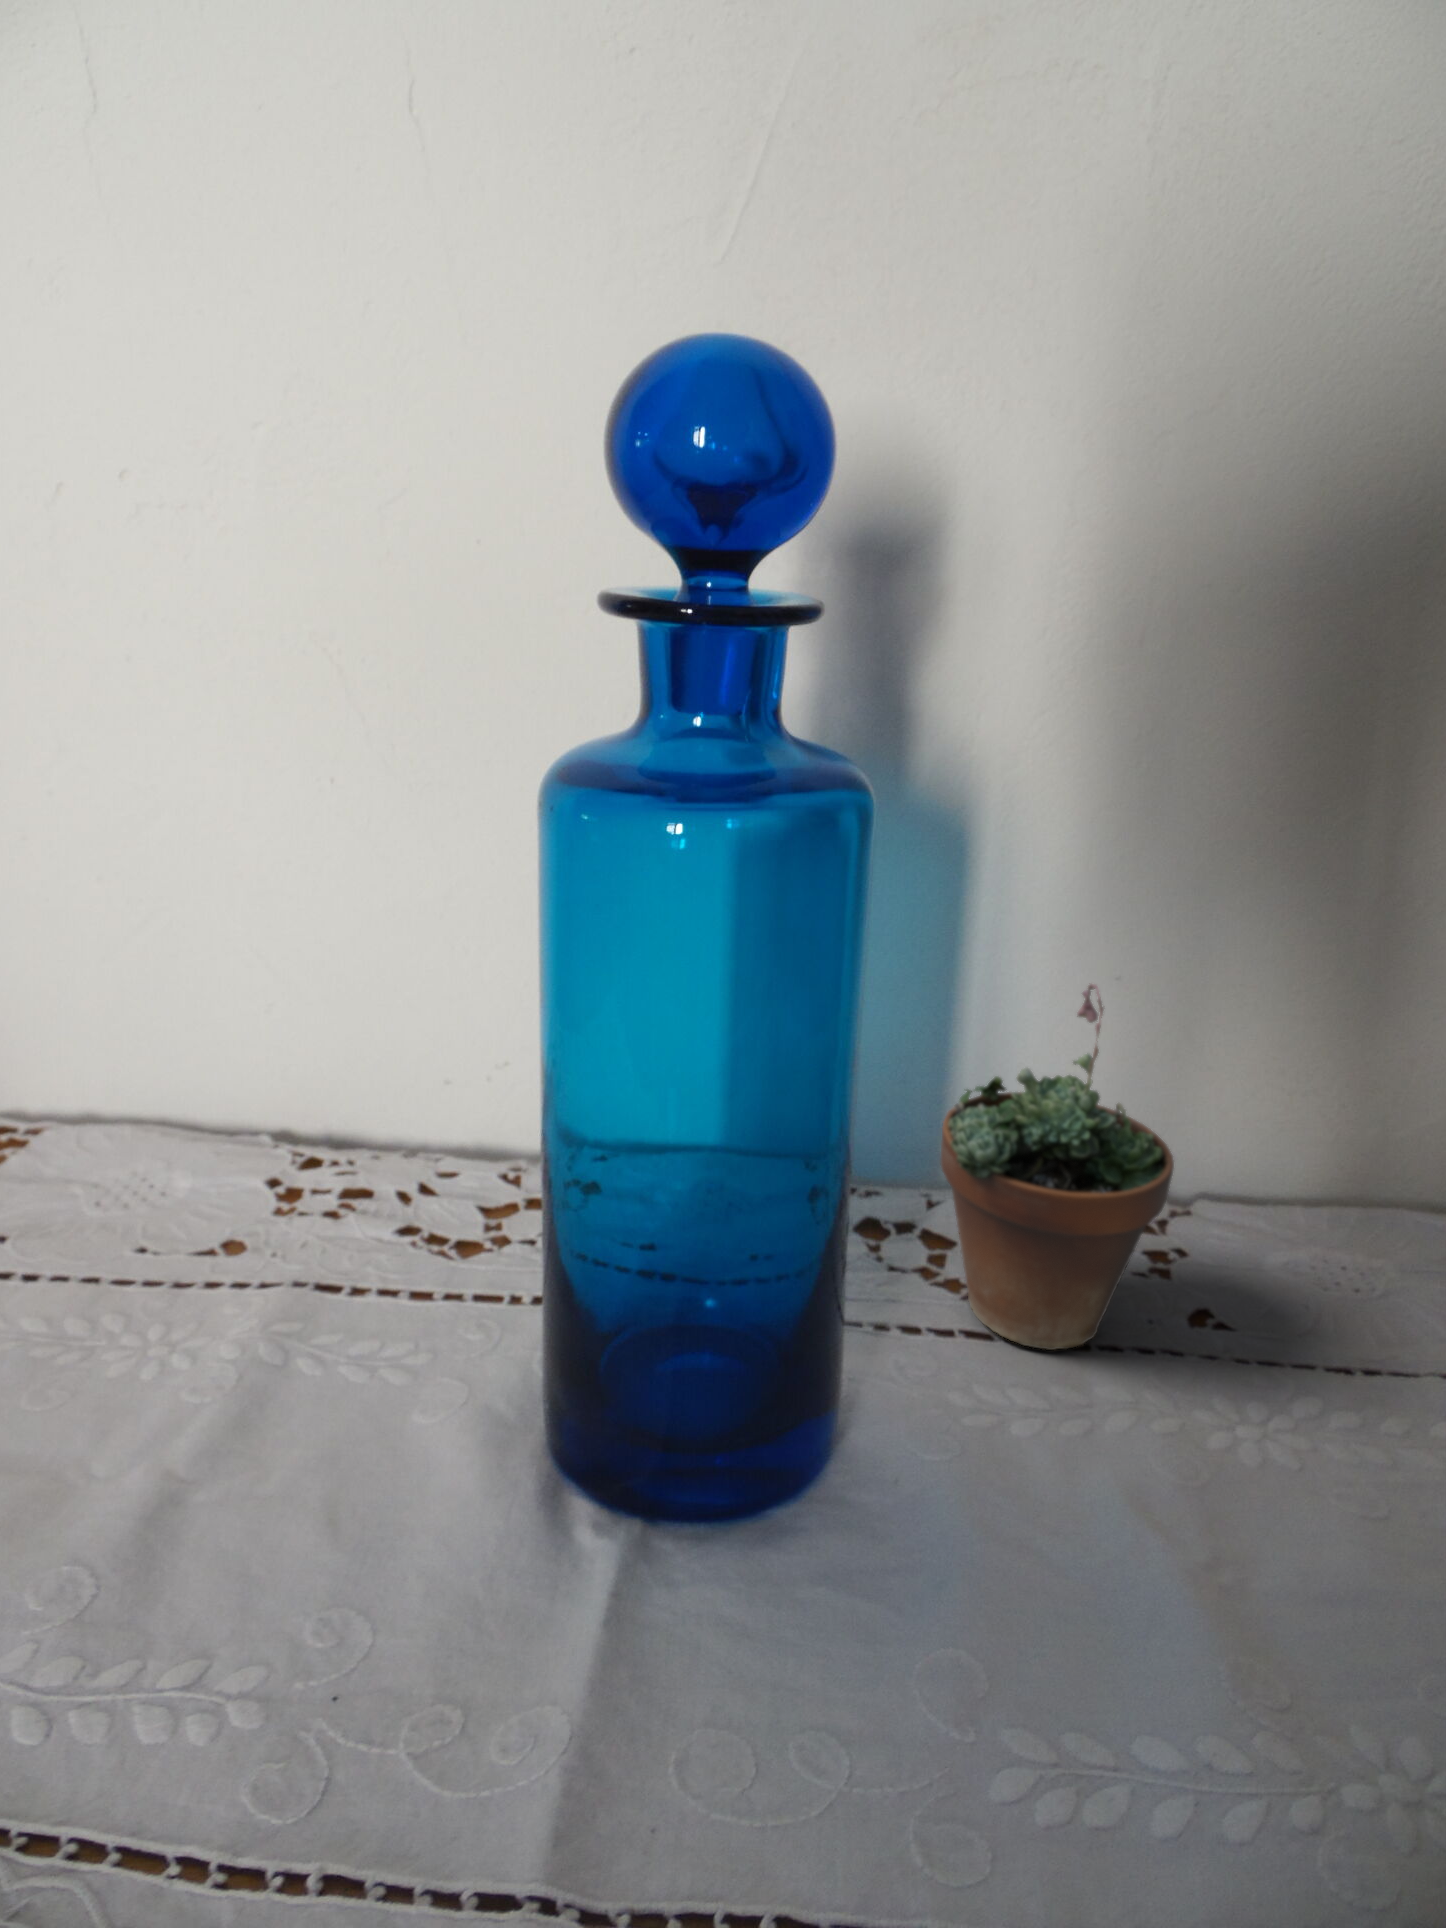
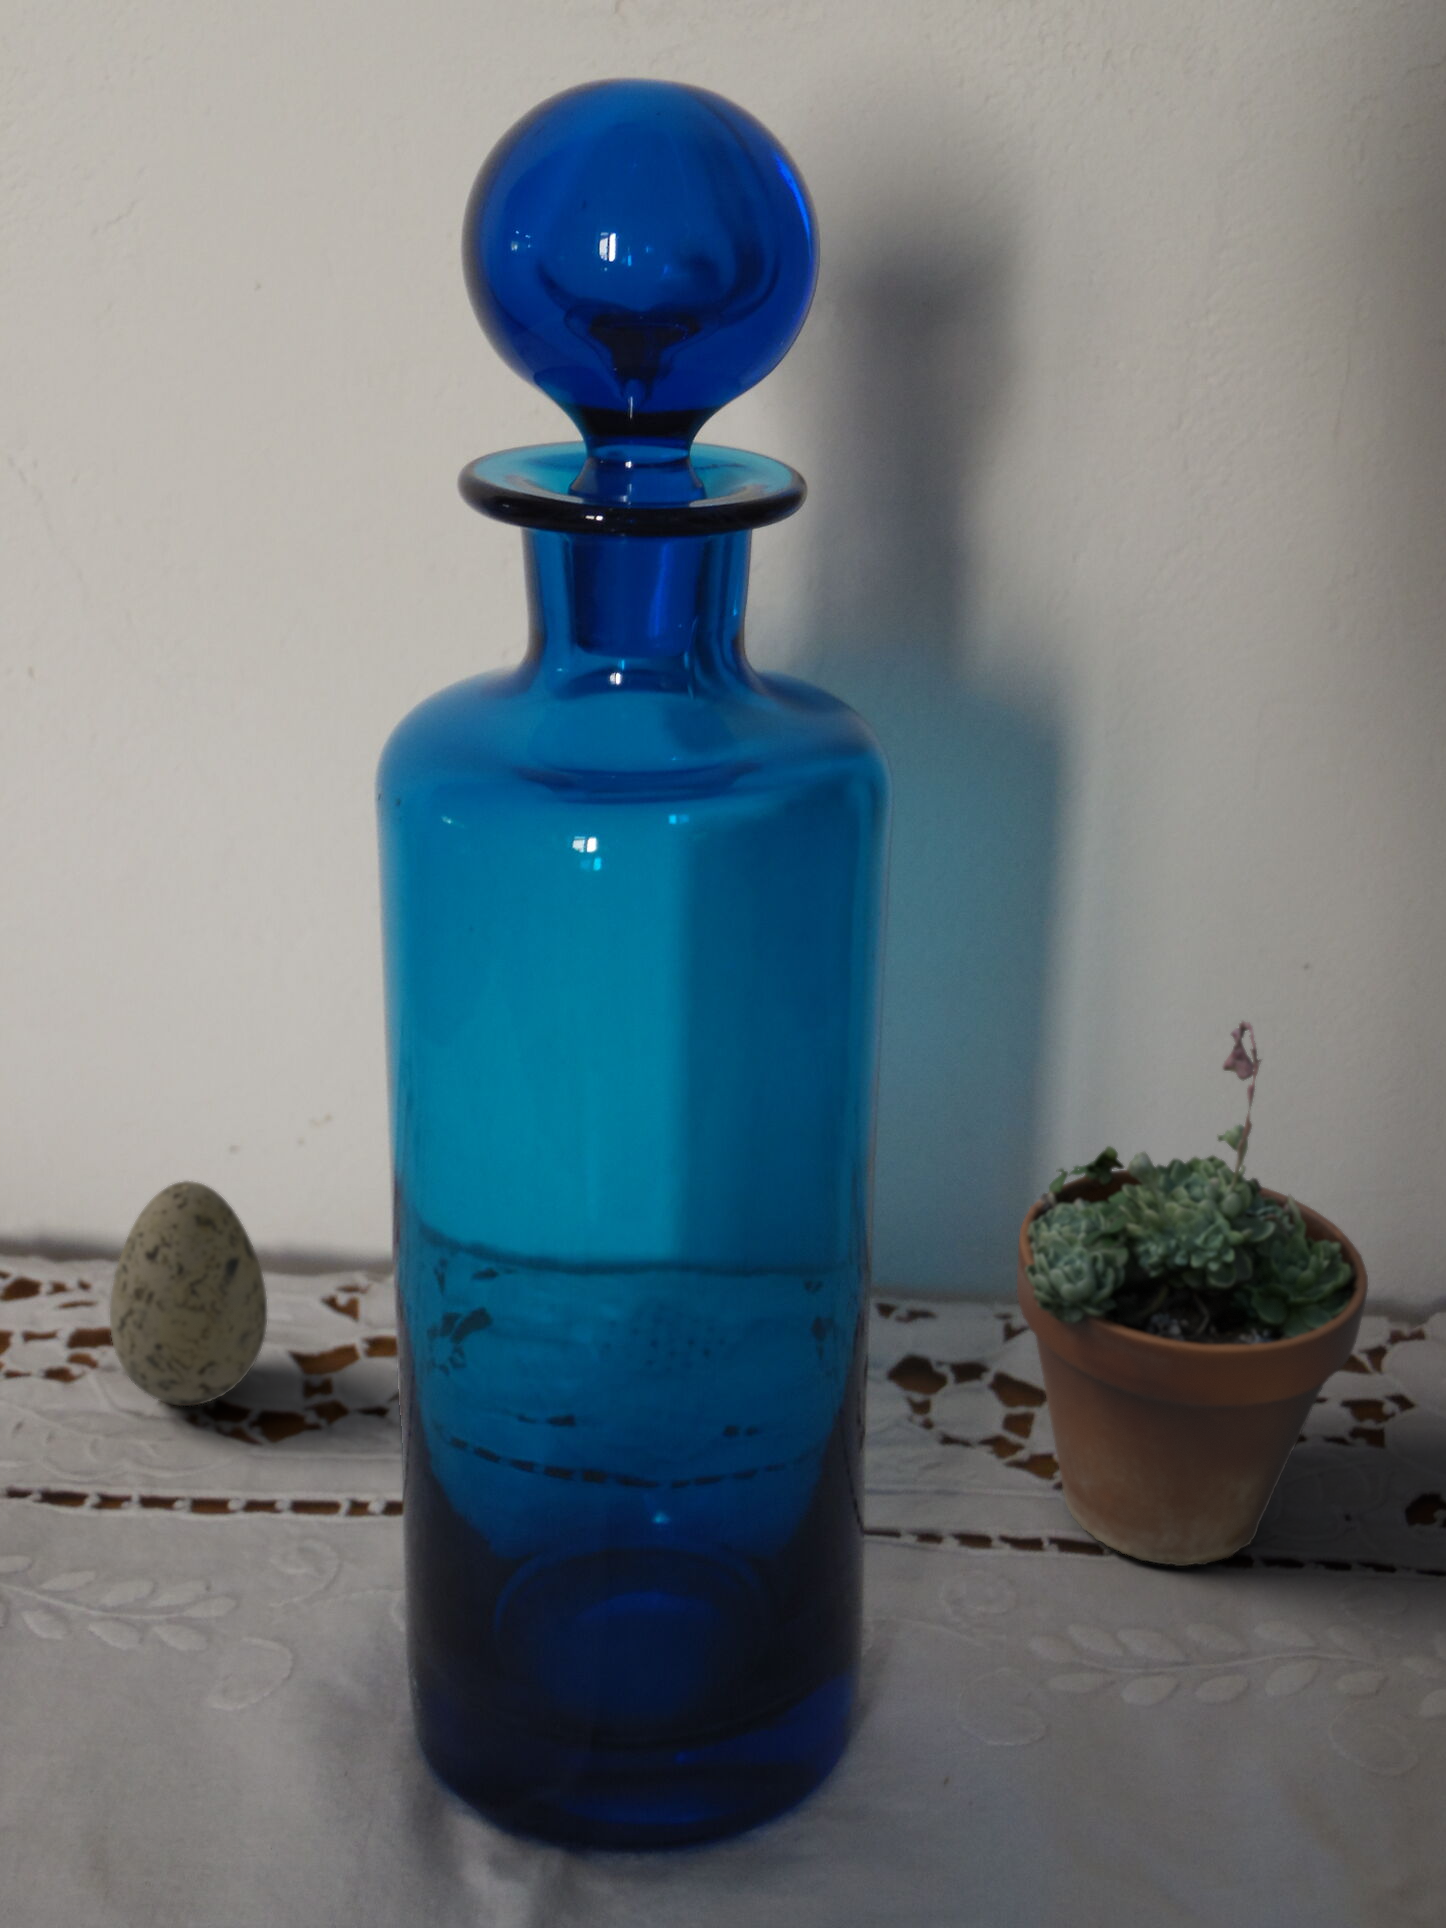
decorative egg: none [365,1088,463,1234] -> present [110,1181,267,1406]

